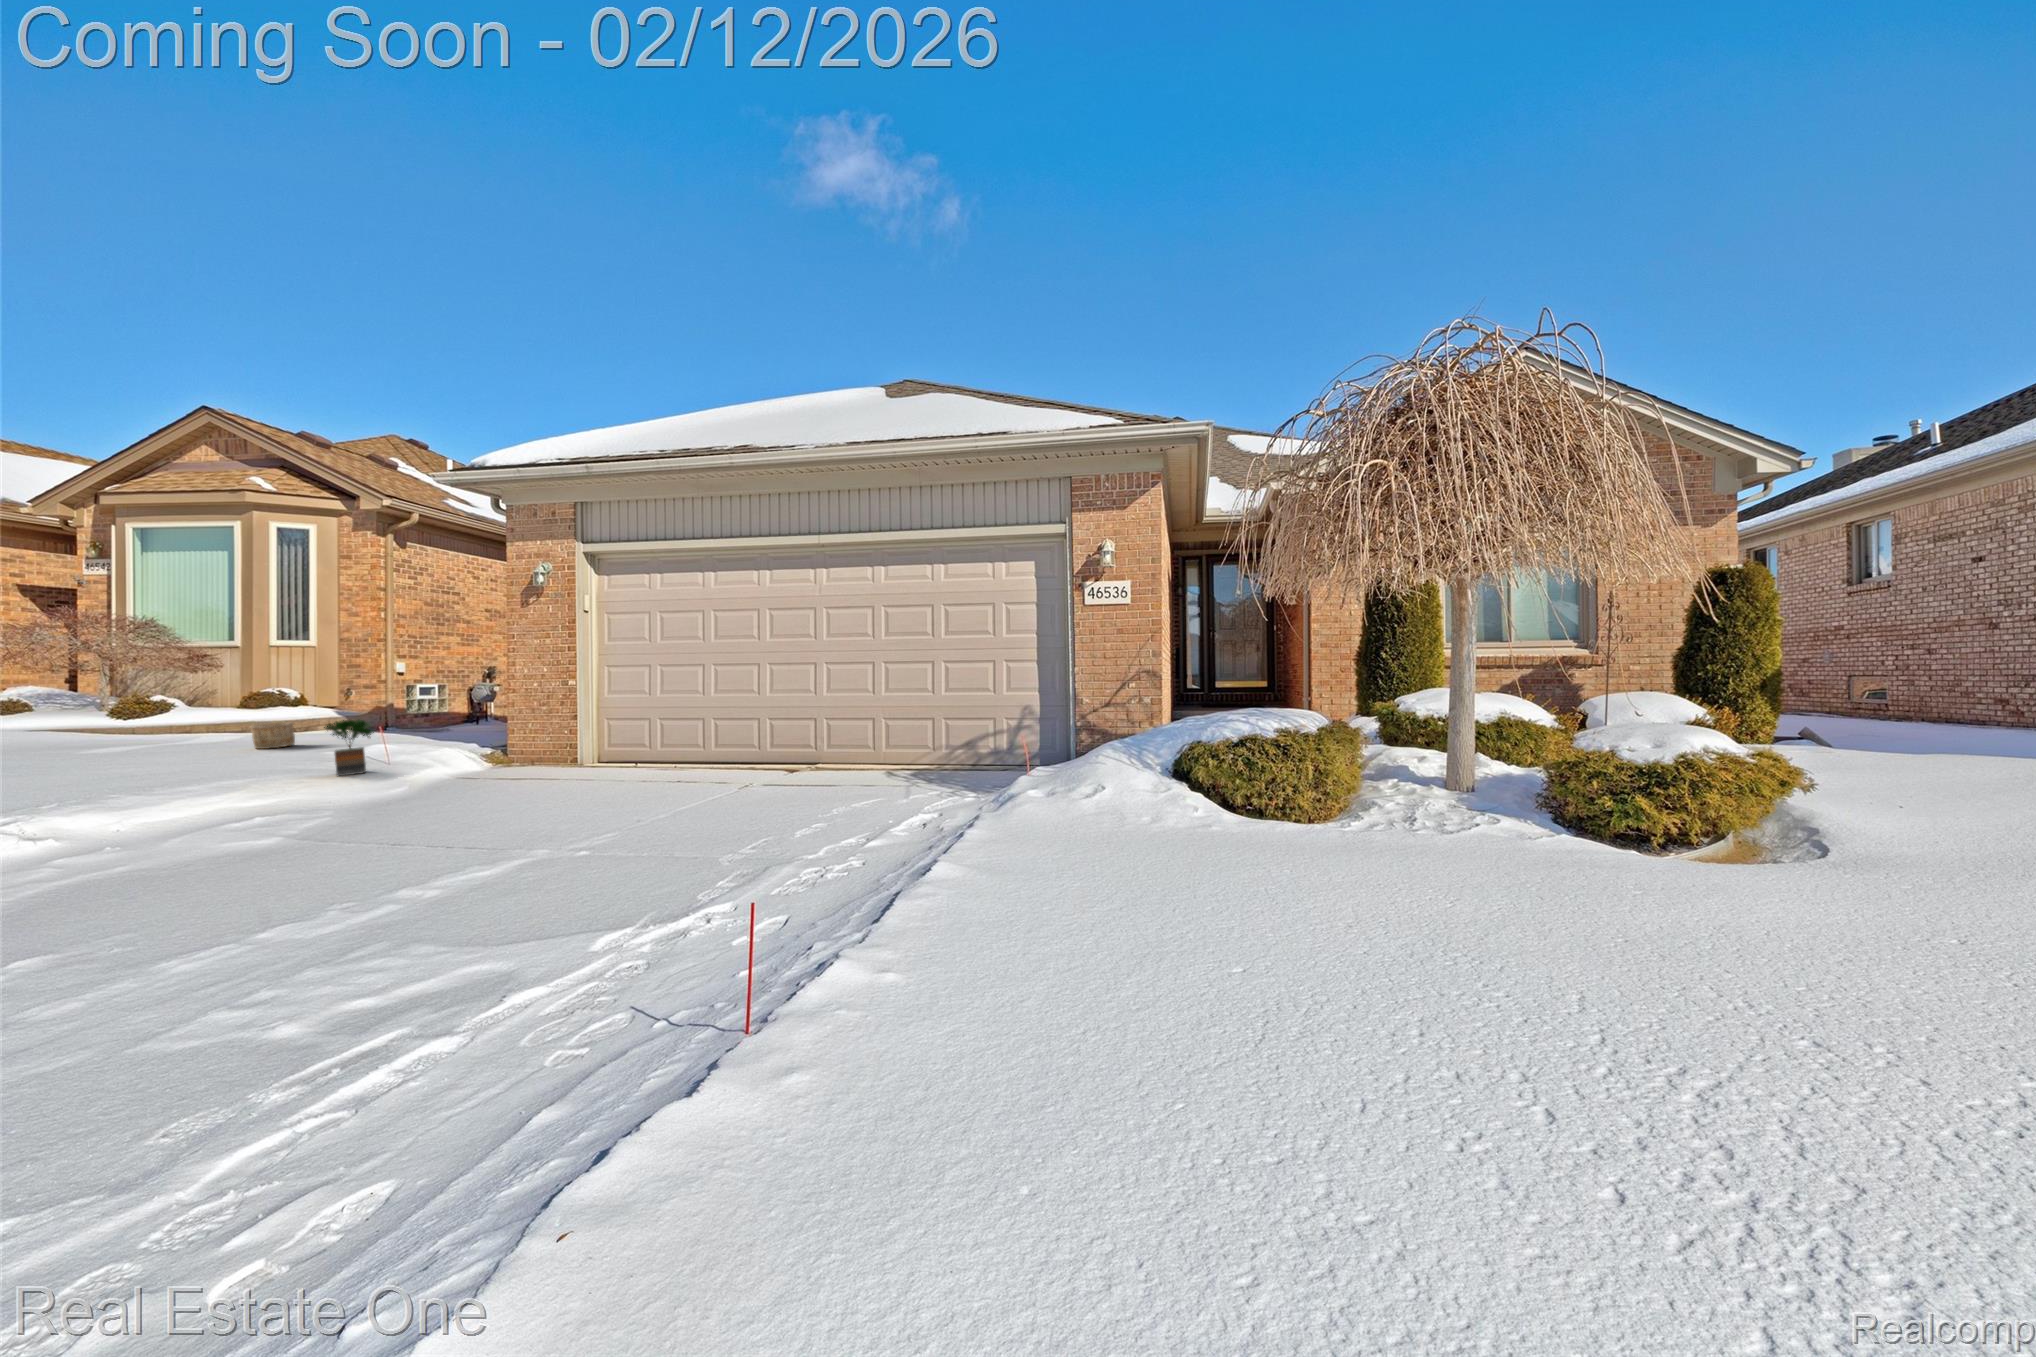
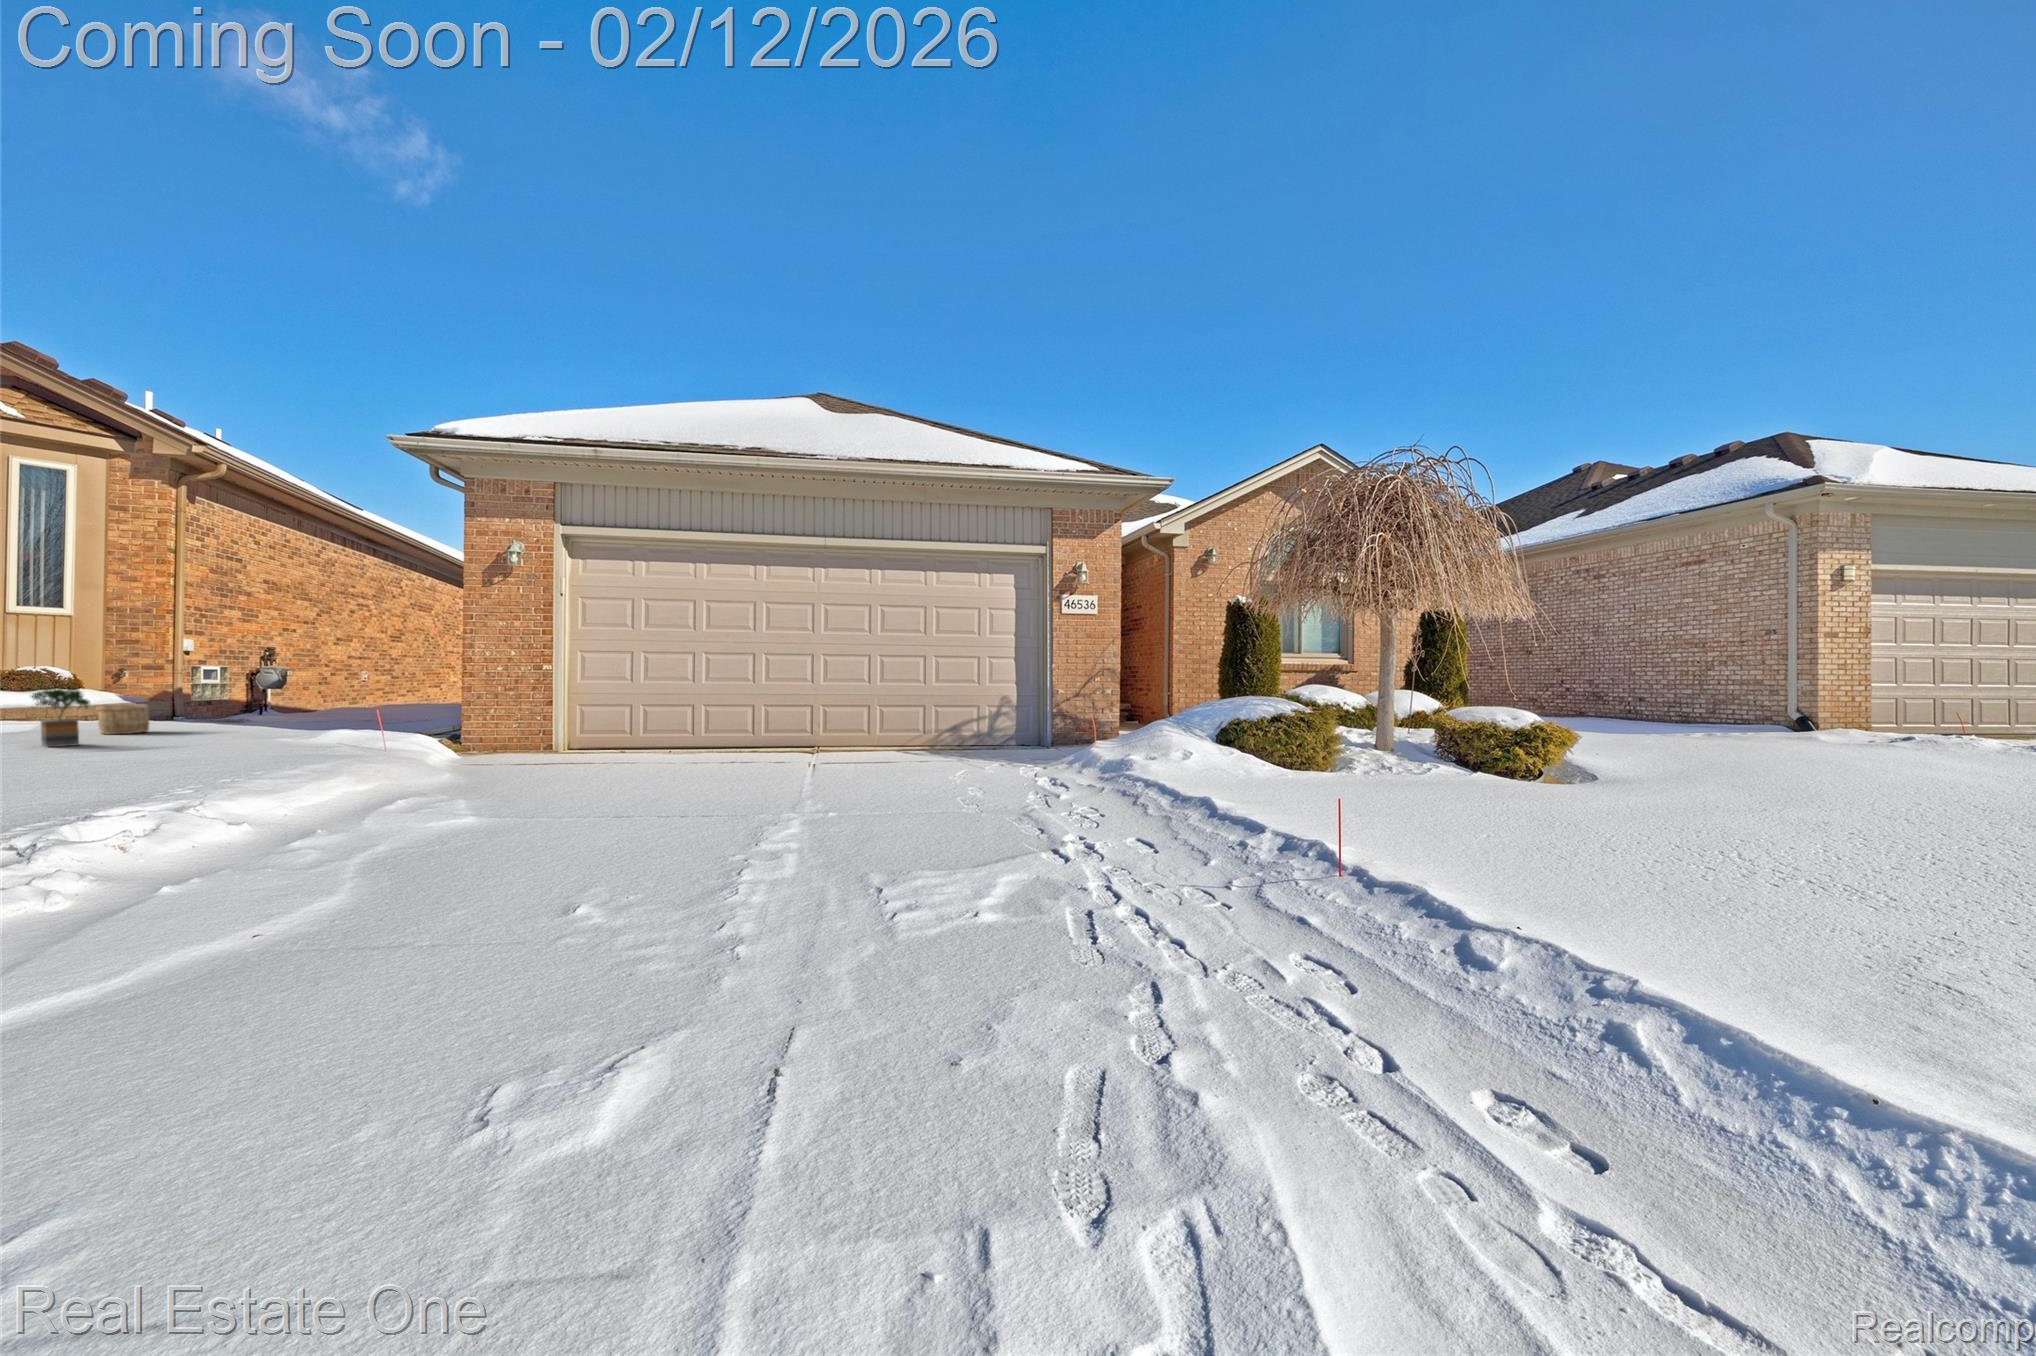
potted tree: present [324,720,374,776] -> present [32,689,90,747]

